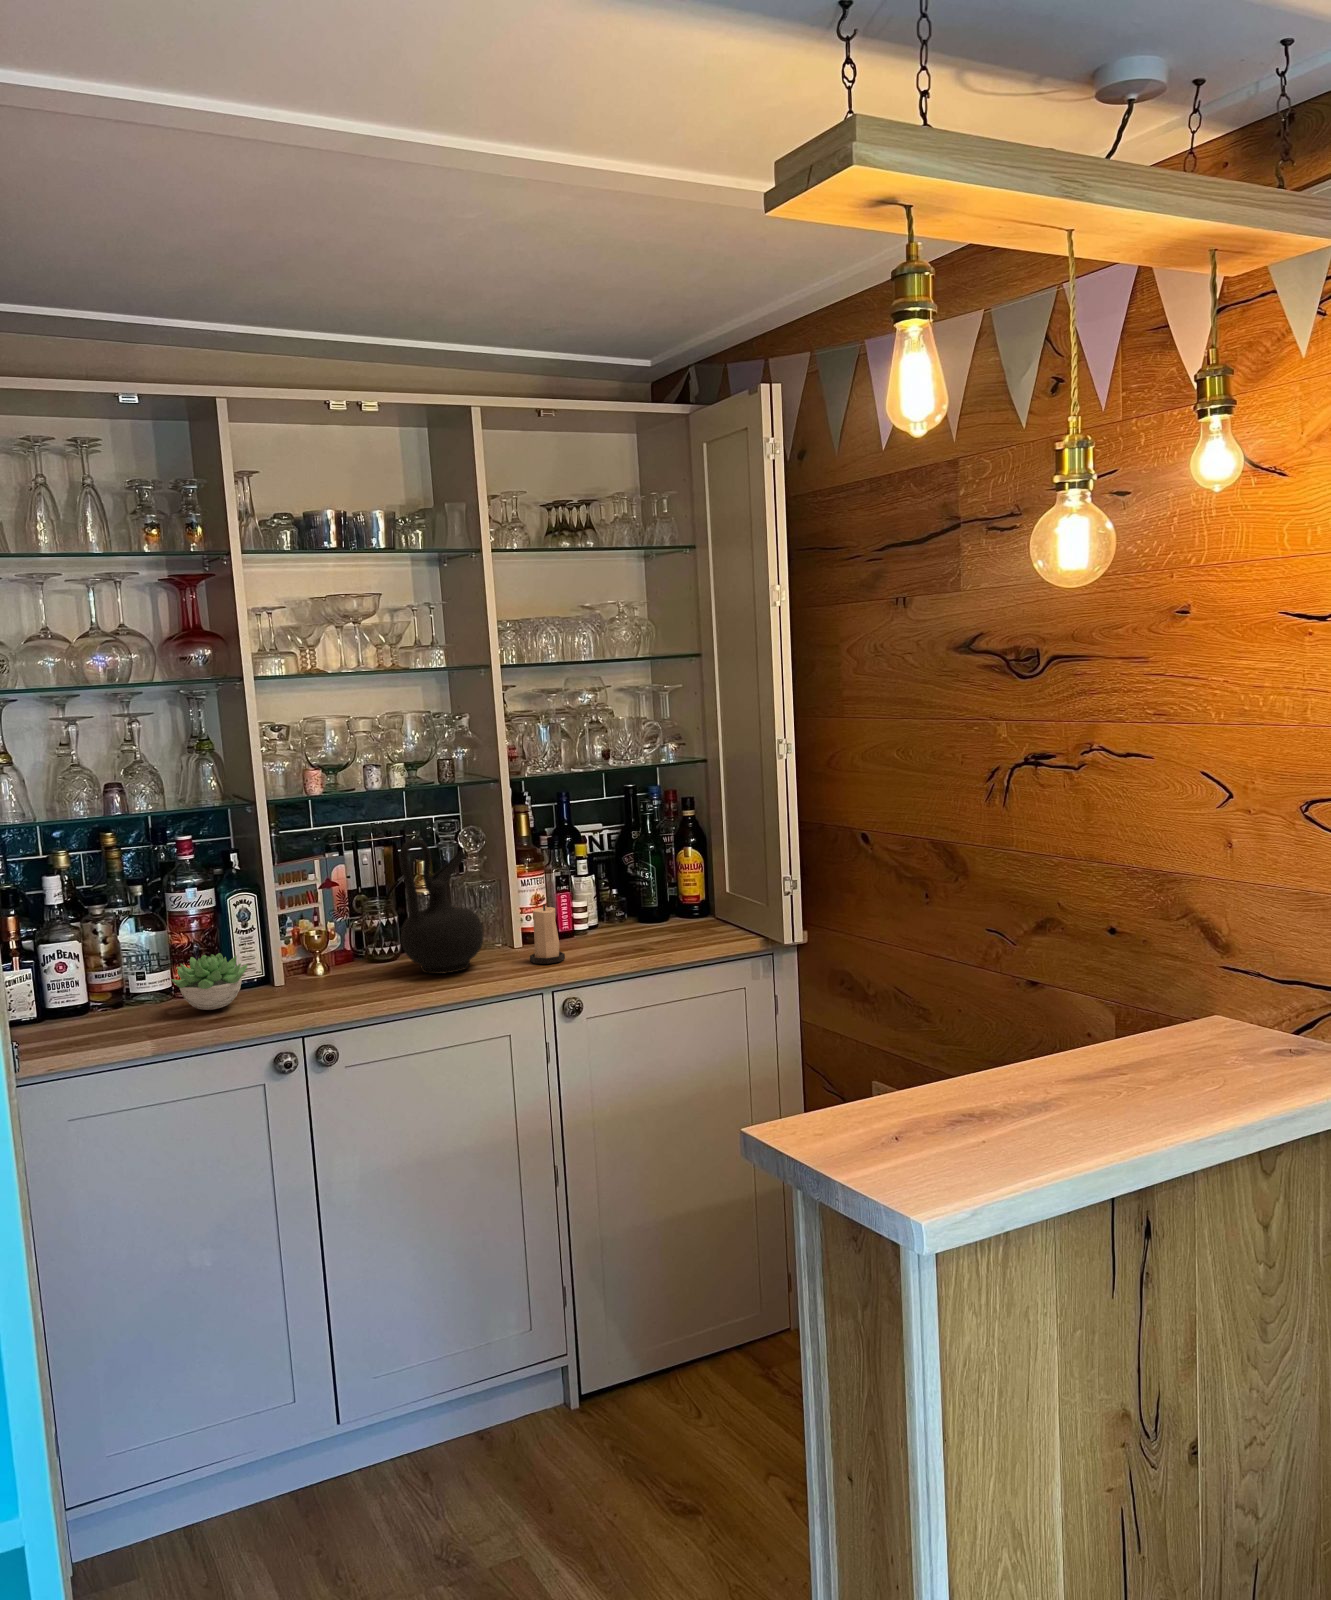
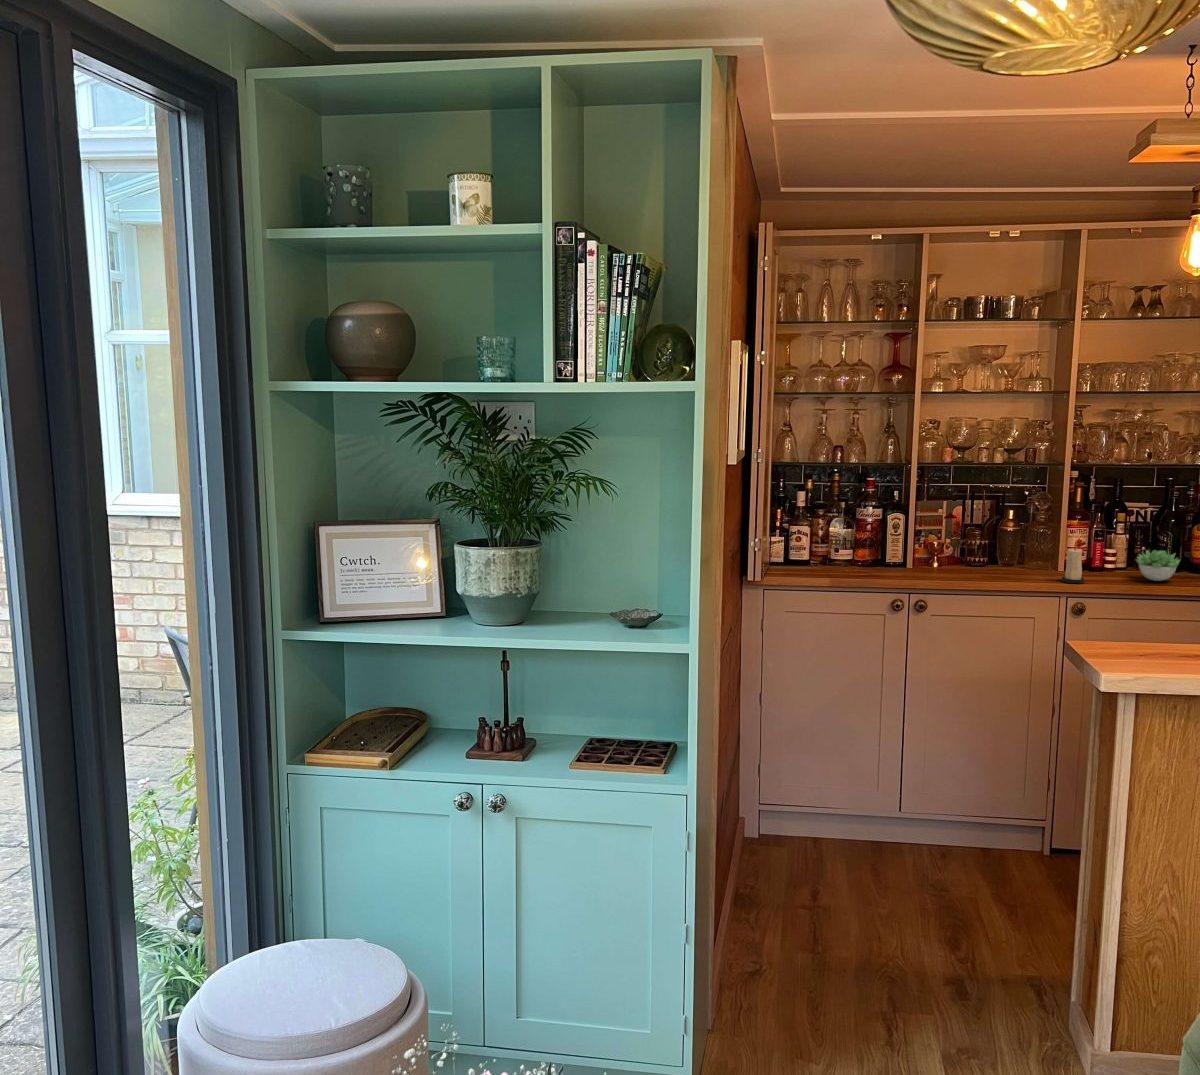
ceramic jug: present [399,839,484,974] -> none [982,495,1034,578]
succulent plant: present [171,953,248,1010] -> present [1137,550,1180,581]

